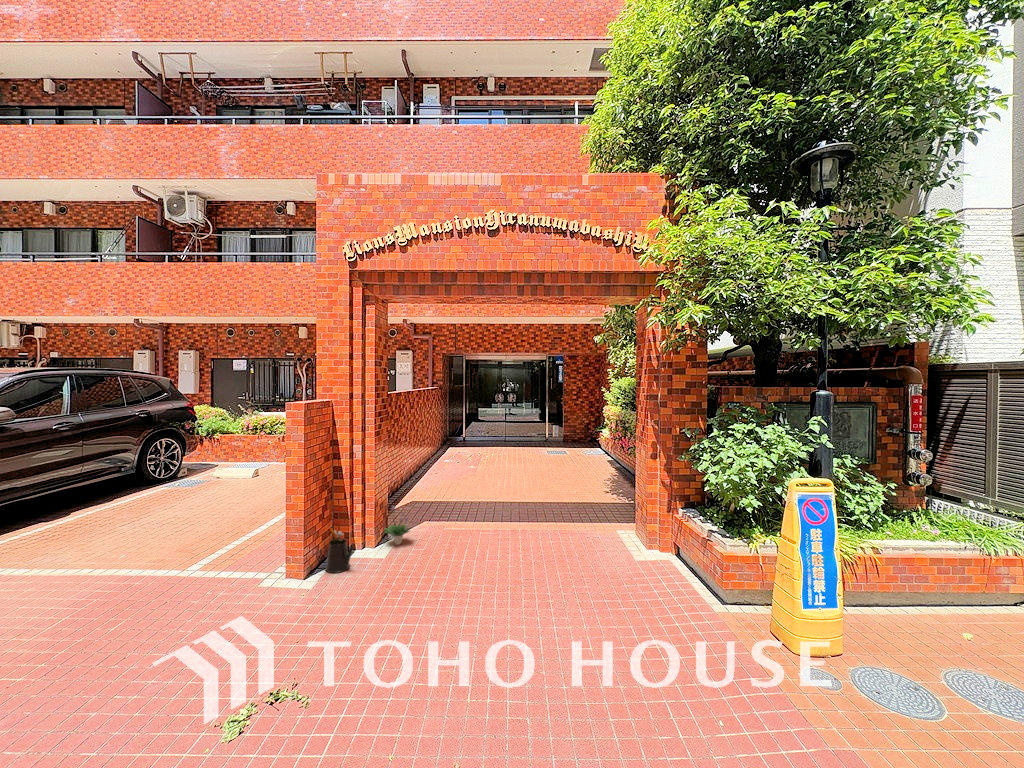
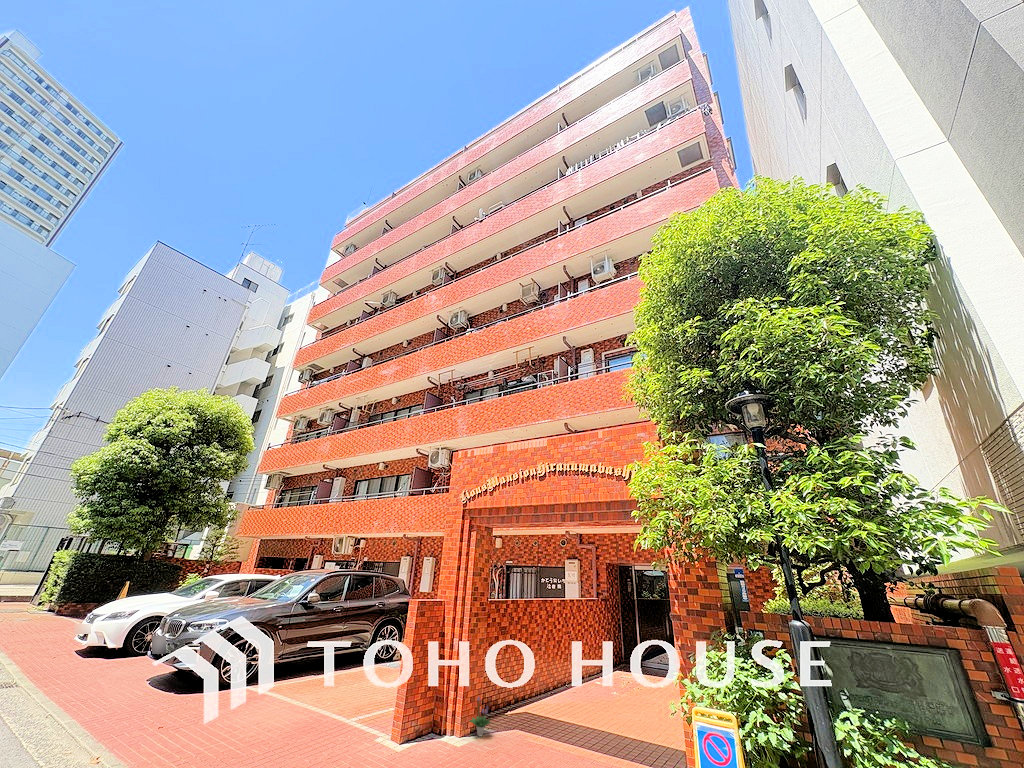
watering can: present [324,528,353,573] -> none [416,703,435,746]

